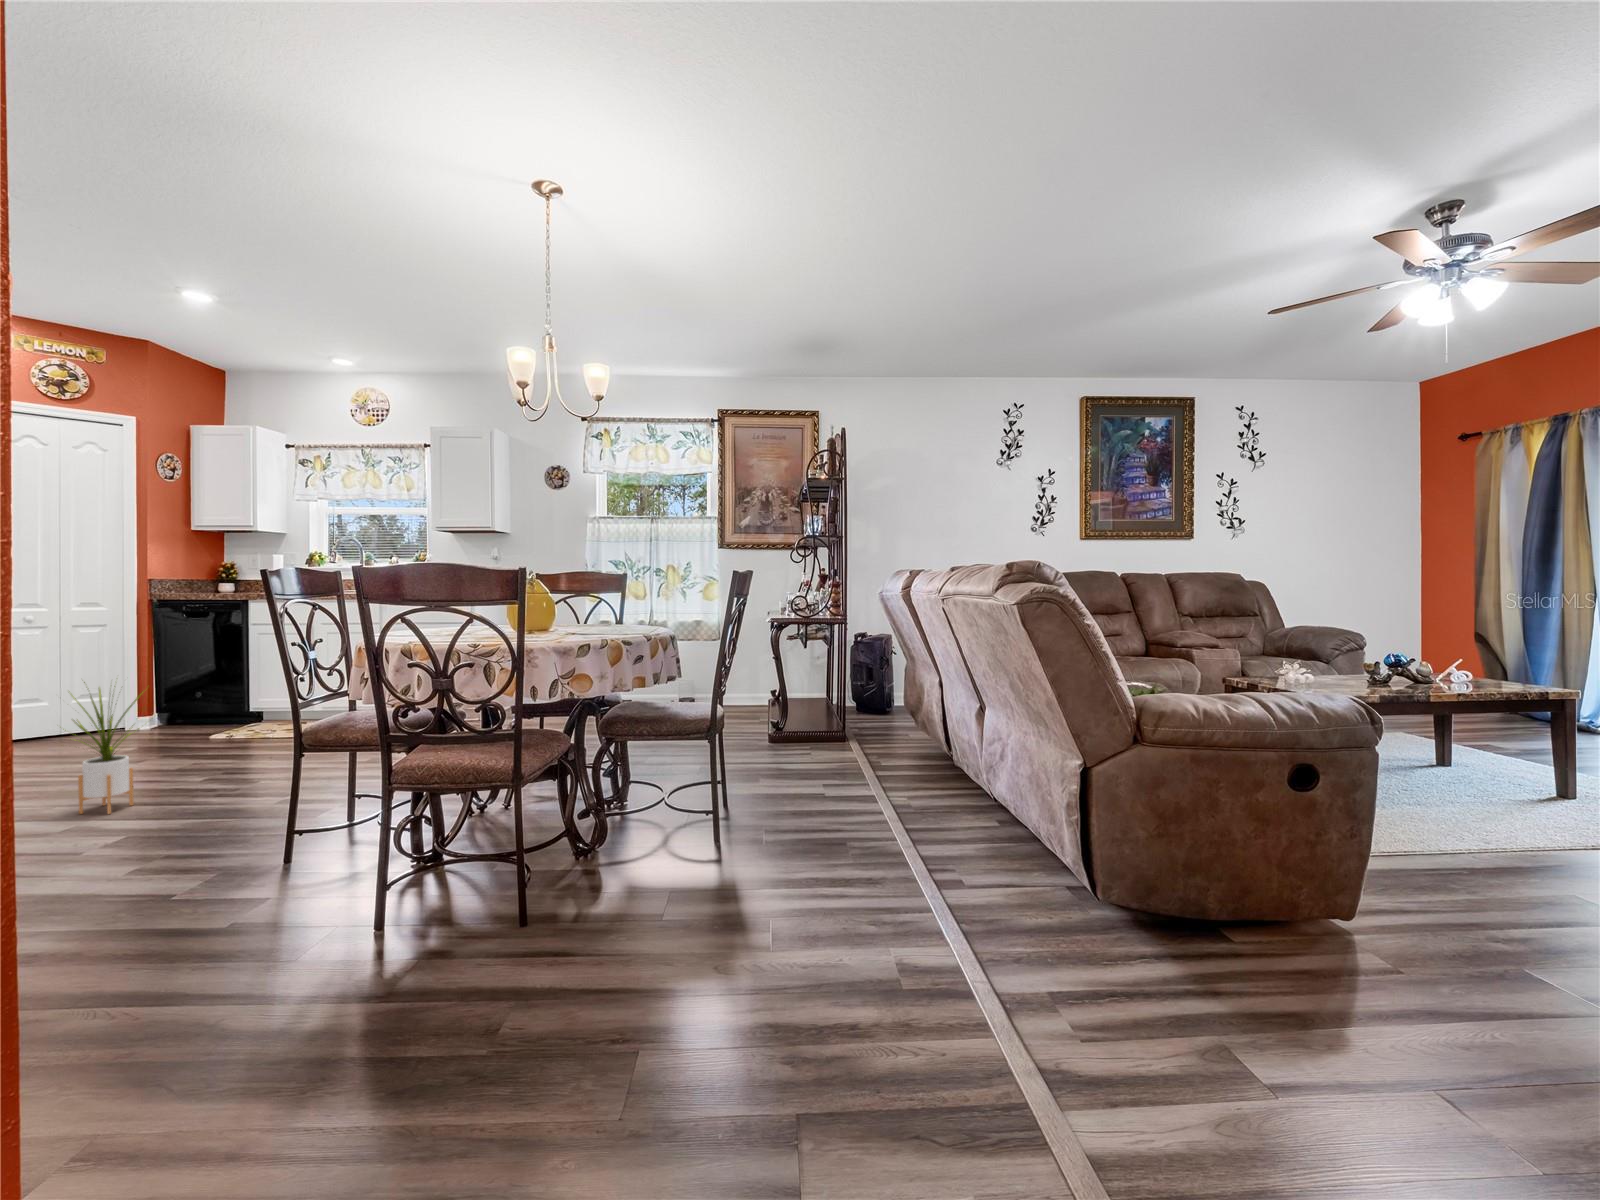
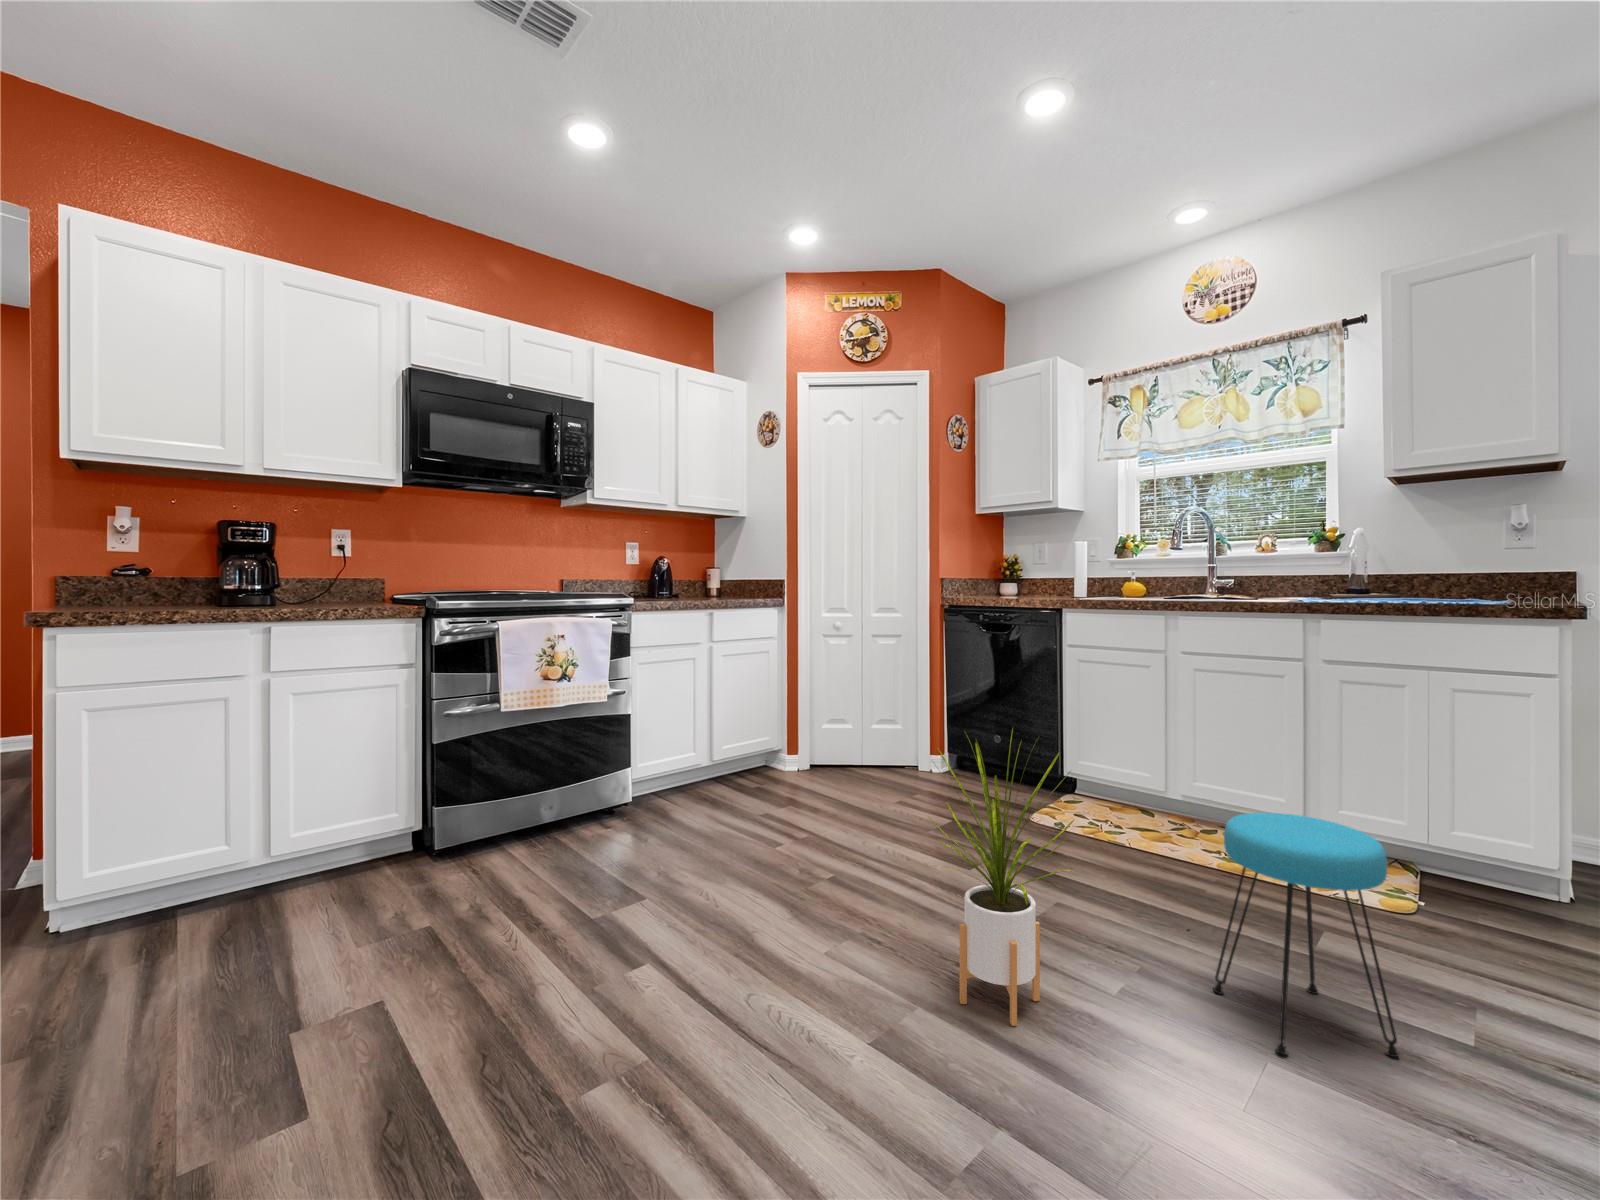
stool: none [241,703,309,795] -> present [1213,813,1399,1057]

